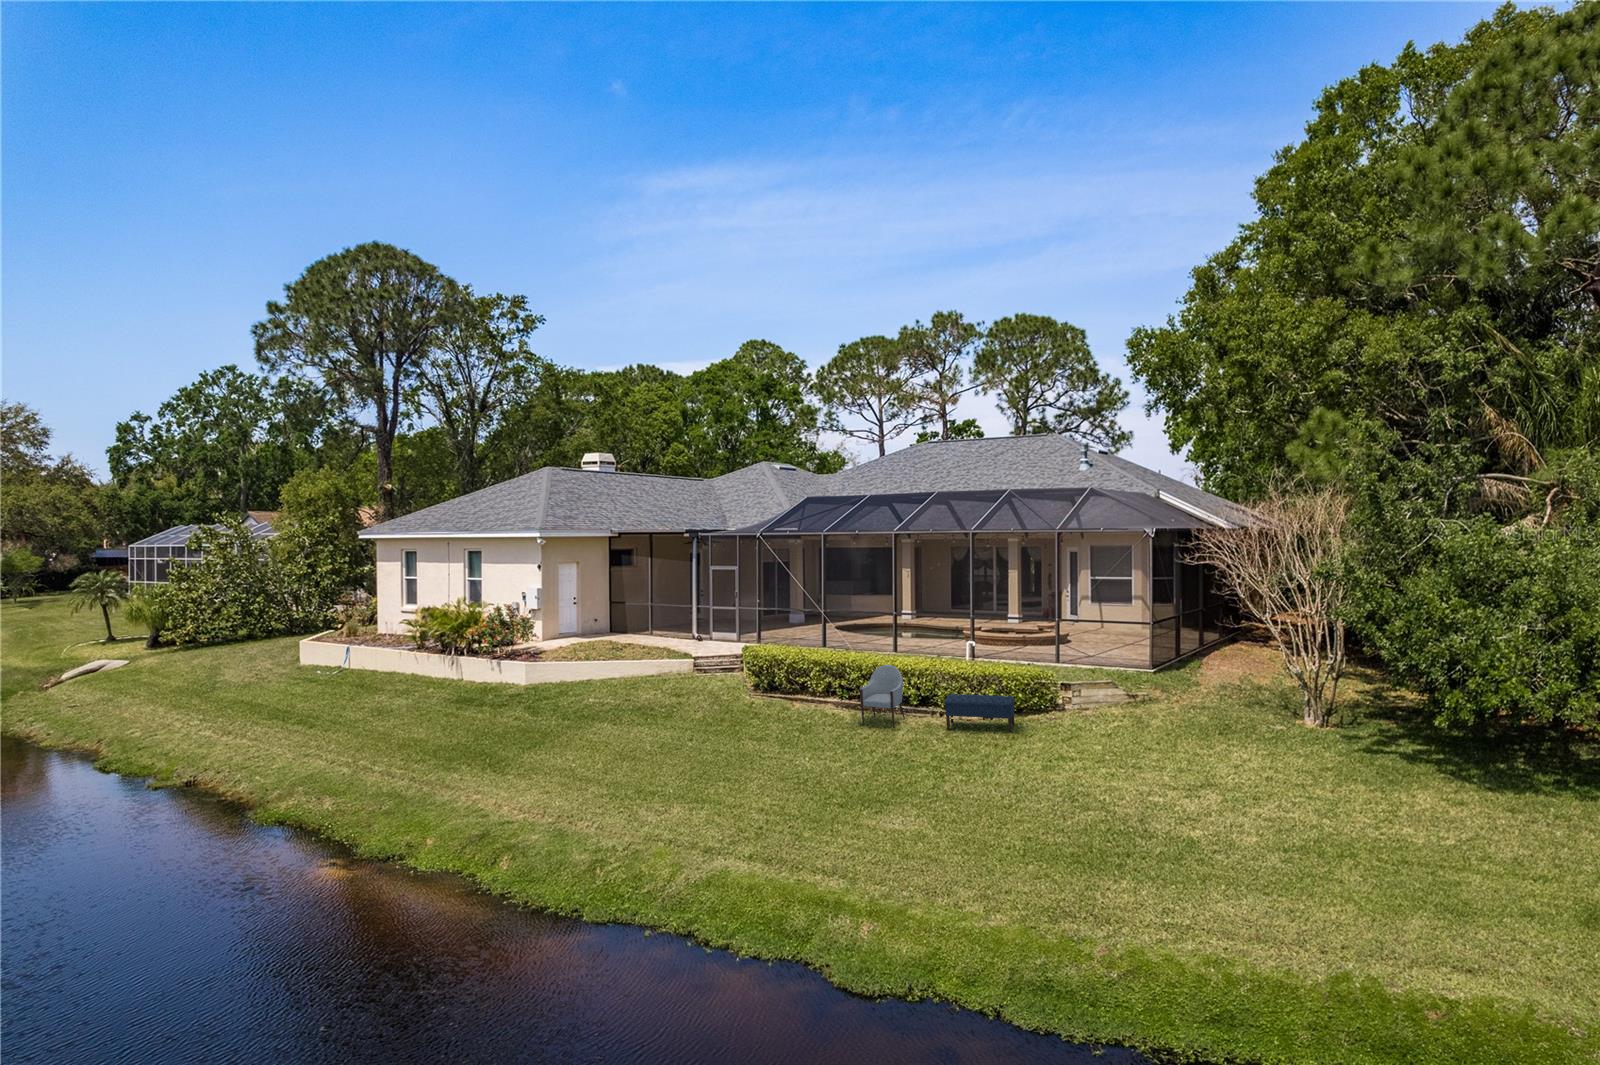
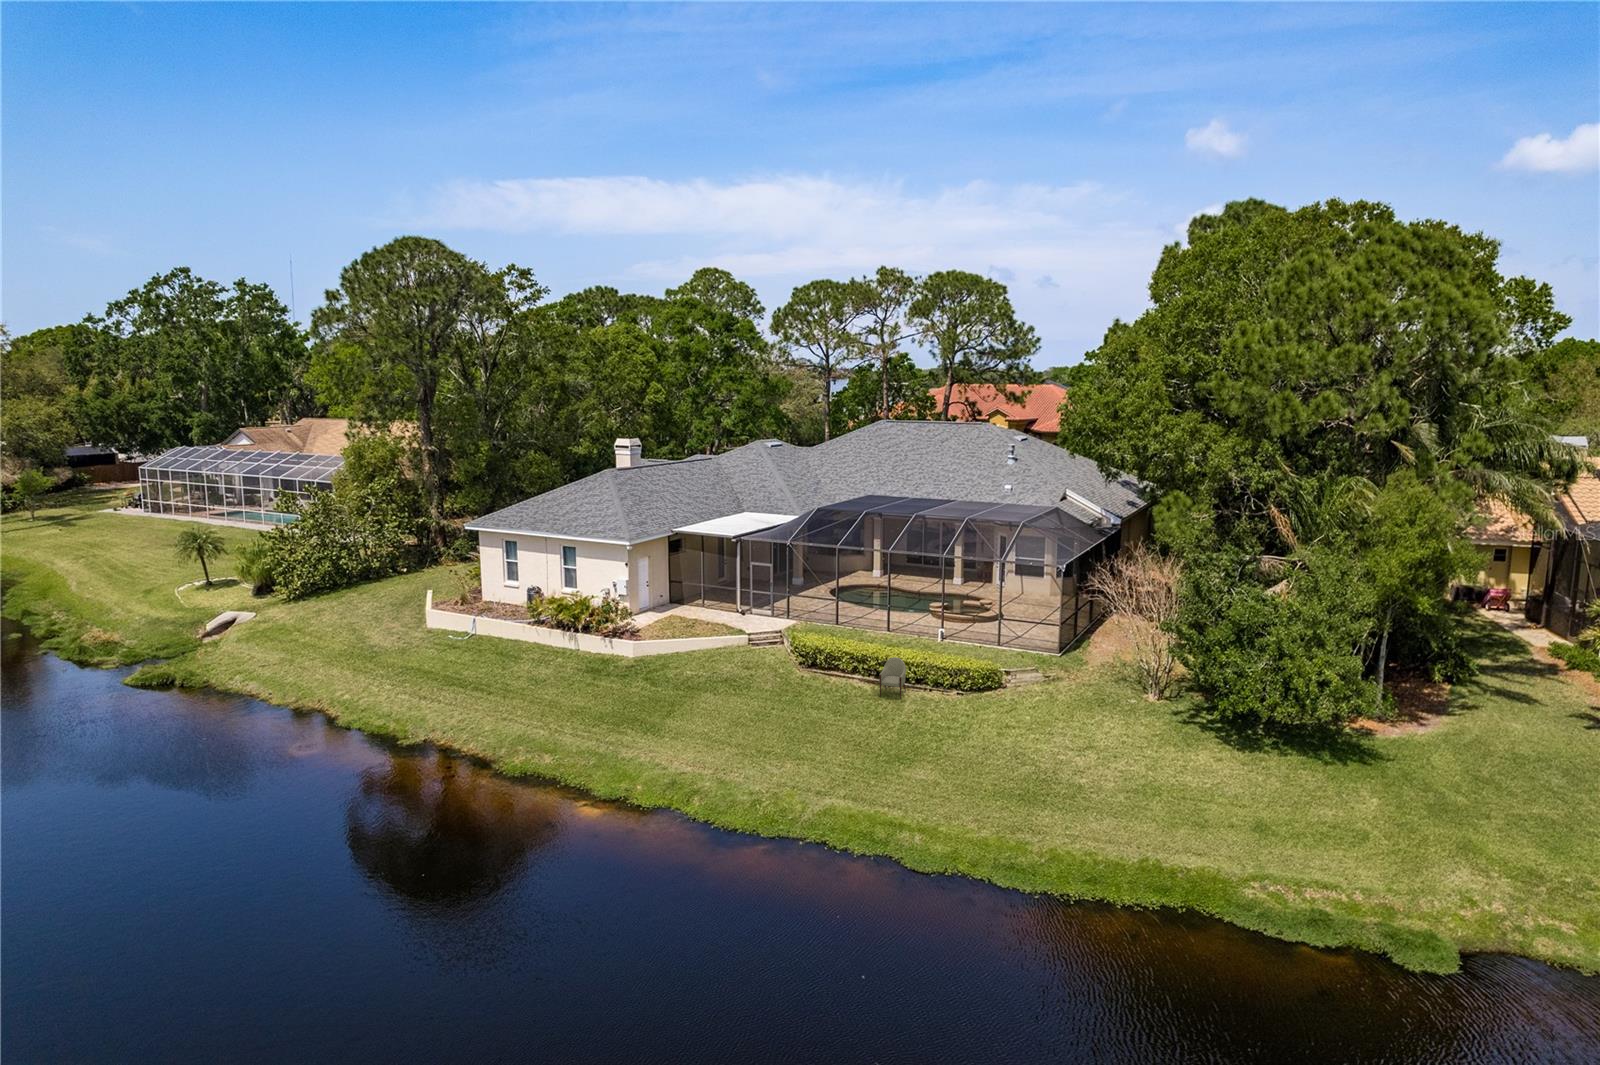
bench: present [944,694,1014,733] -> none [934,678,977,704]

